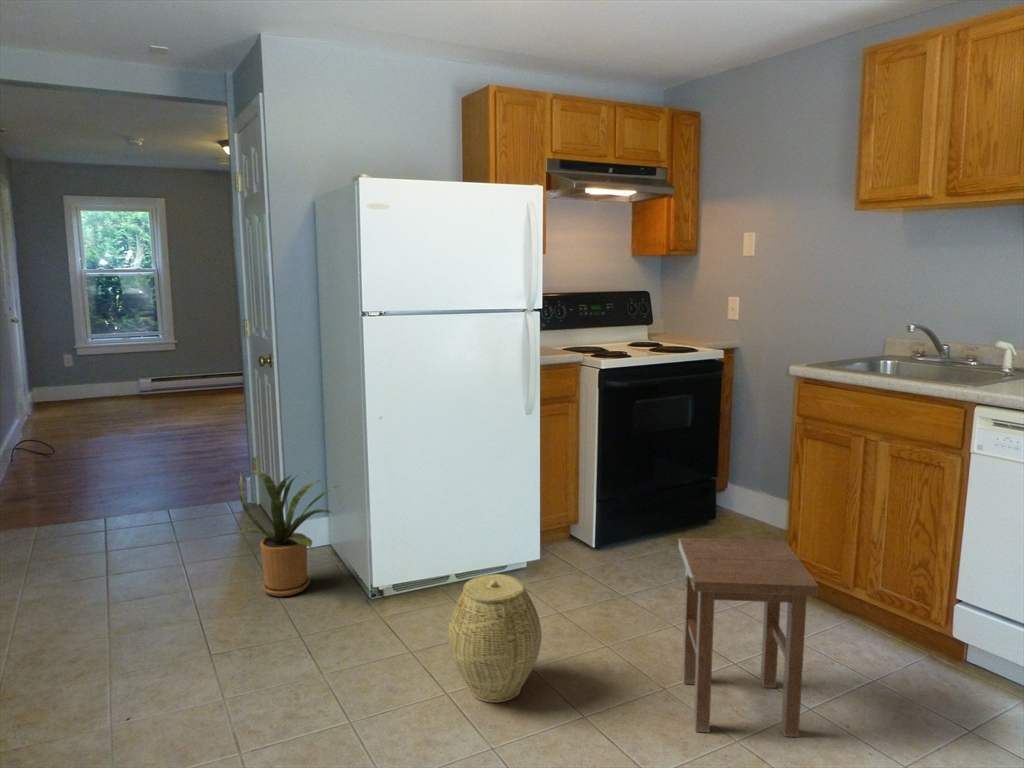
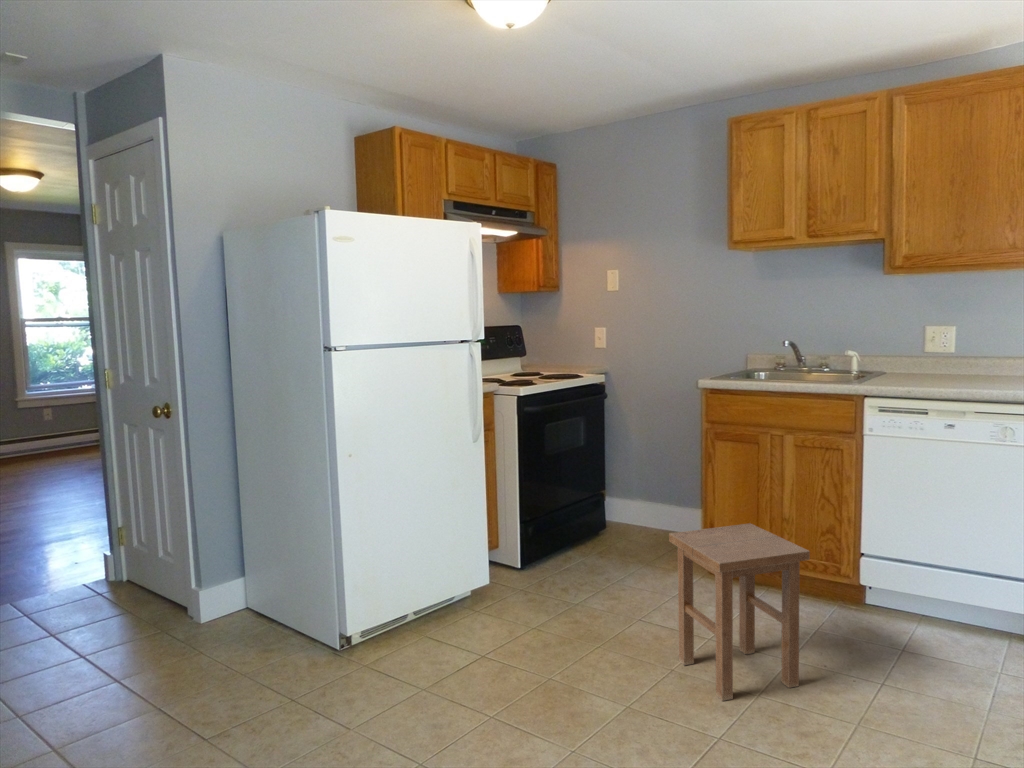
house plant: present [239,470,338,596] -> none [168,522,296,670]
woven basket: present [448,574,542,703] -> none [481,592,572,720]

